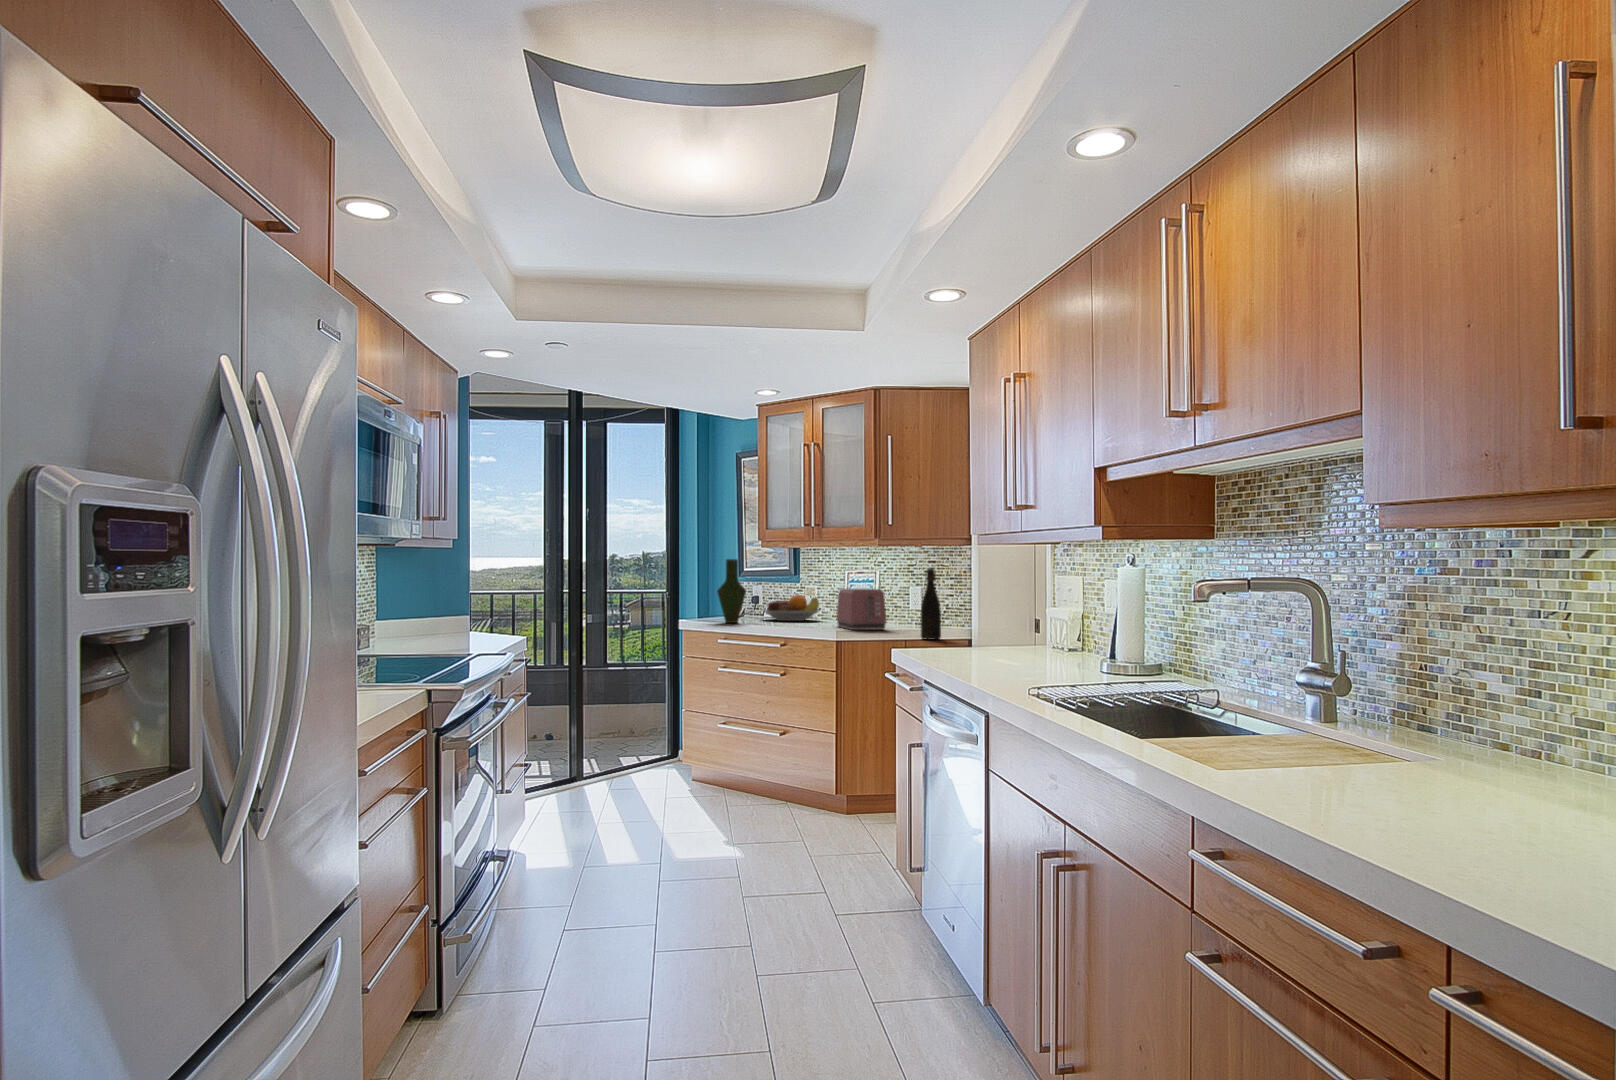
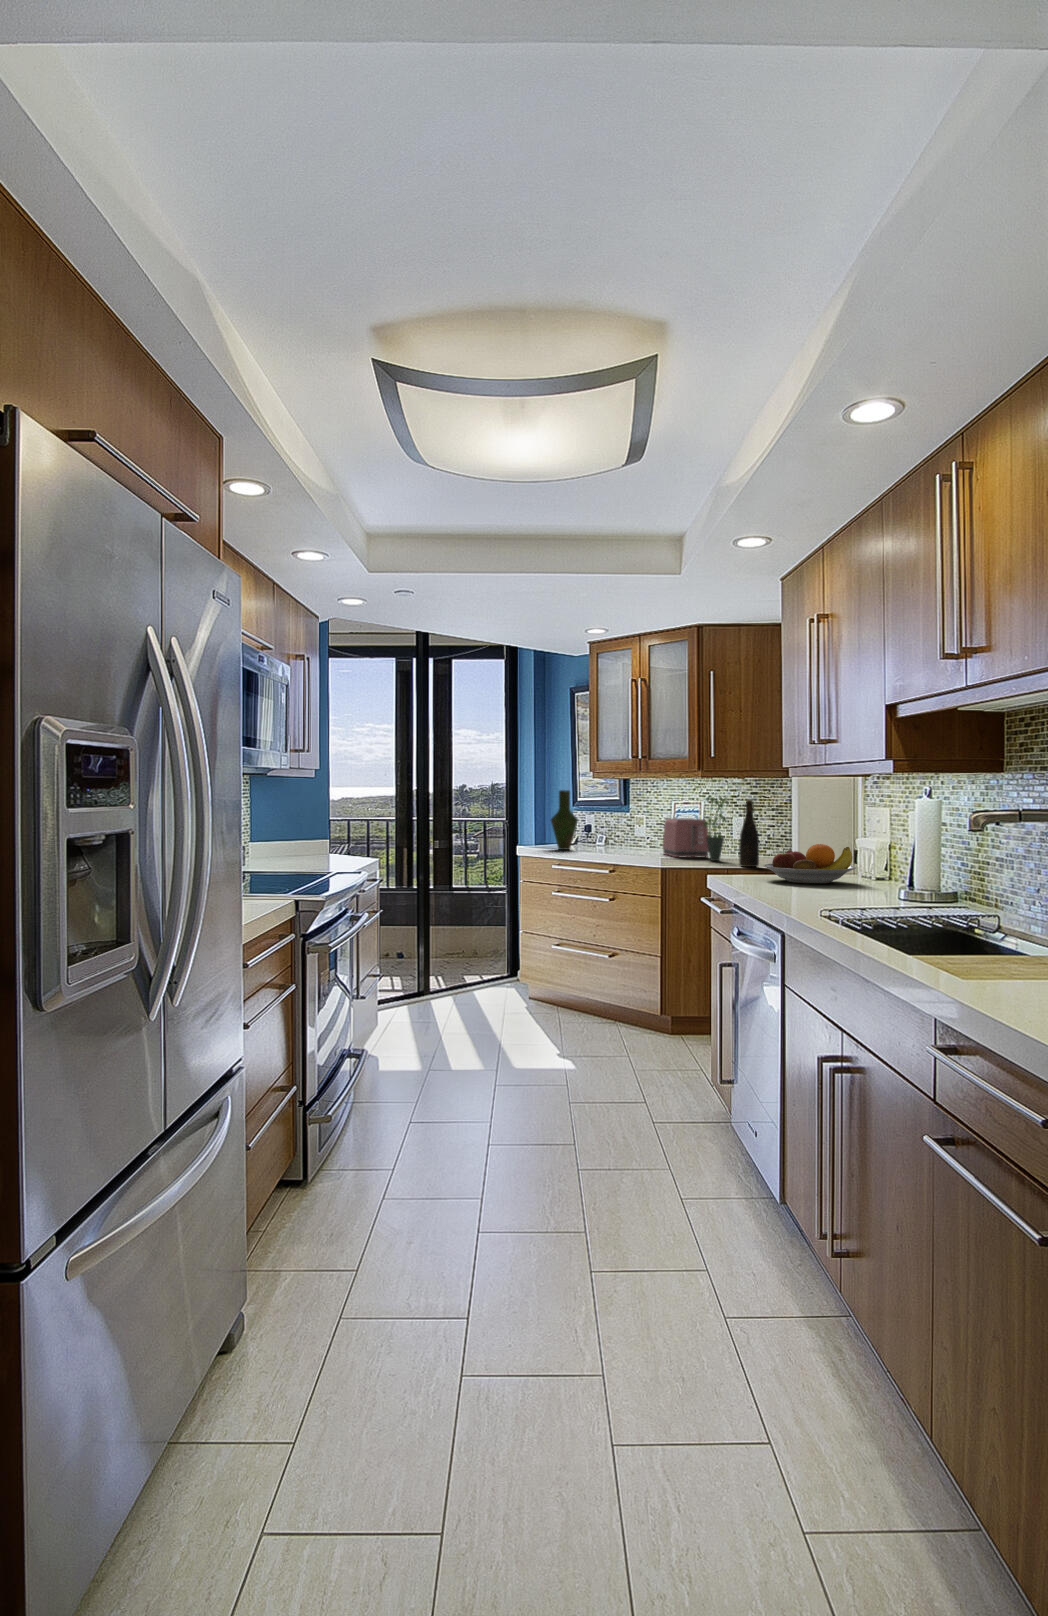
potted plant: none [881,561,910,633] -> present [704,797,729,861]
fruit bowl: present [763,595,819,621] -> present [763,844,856,883]

